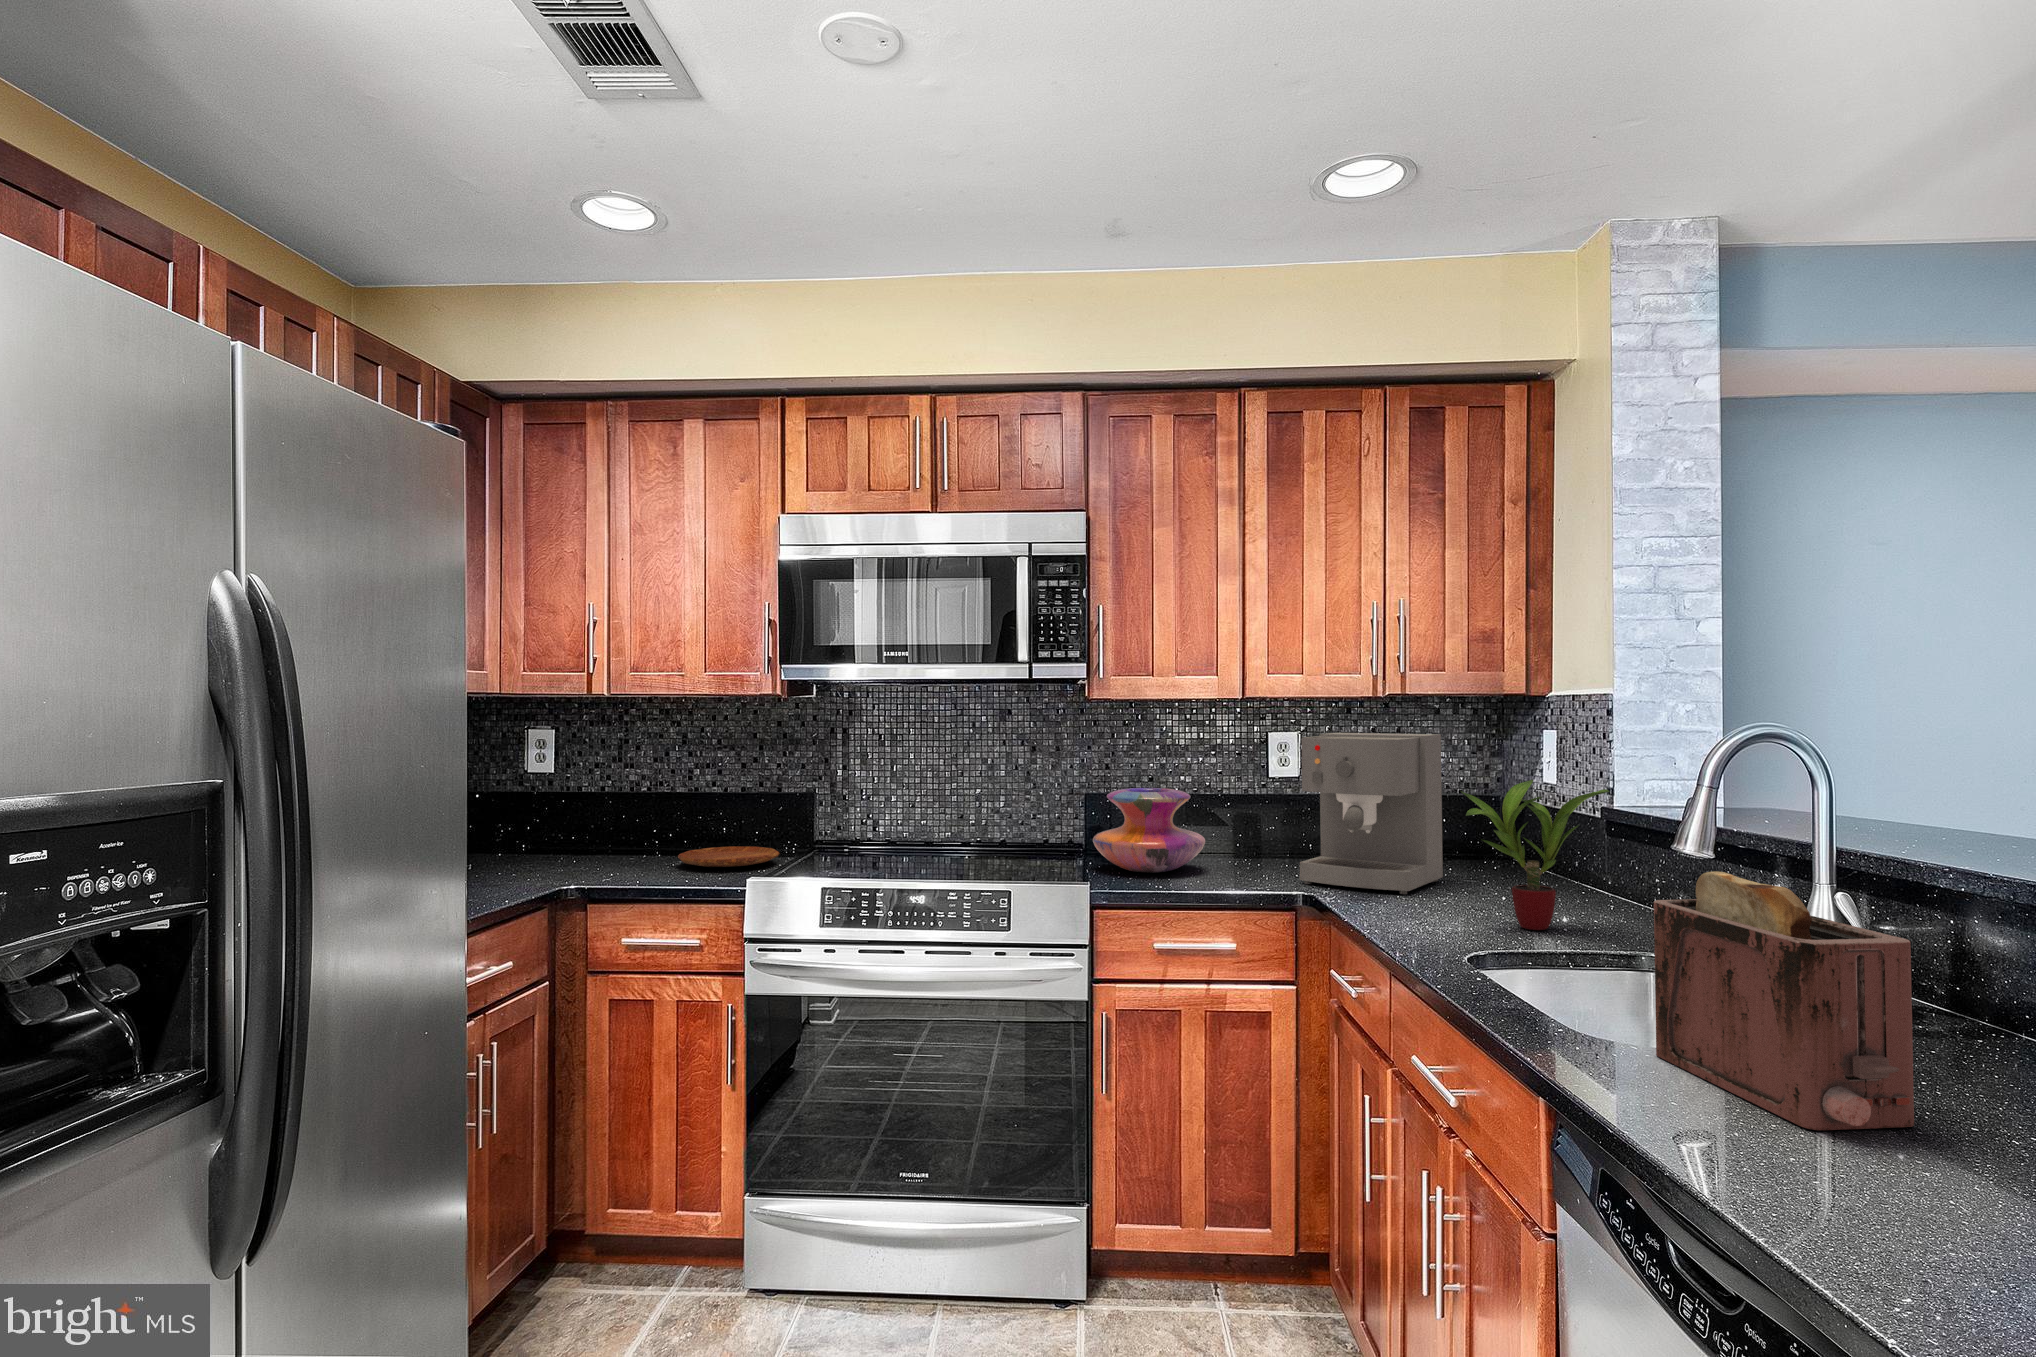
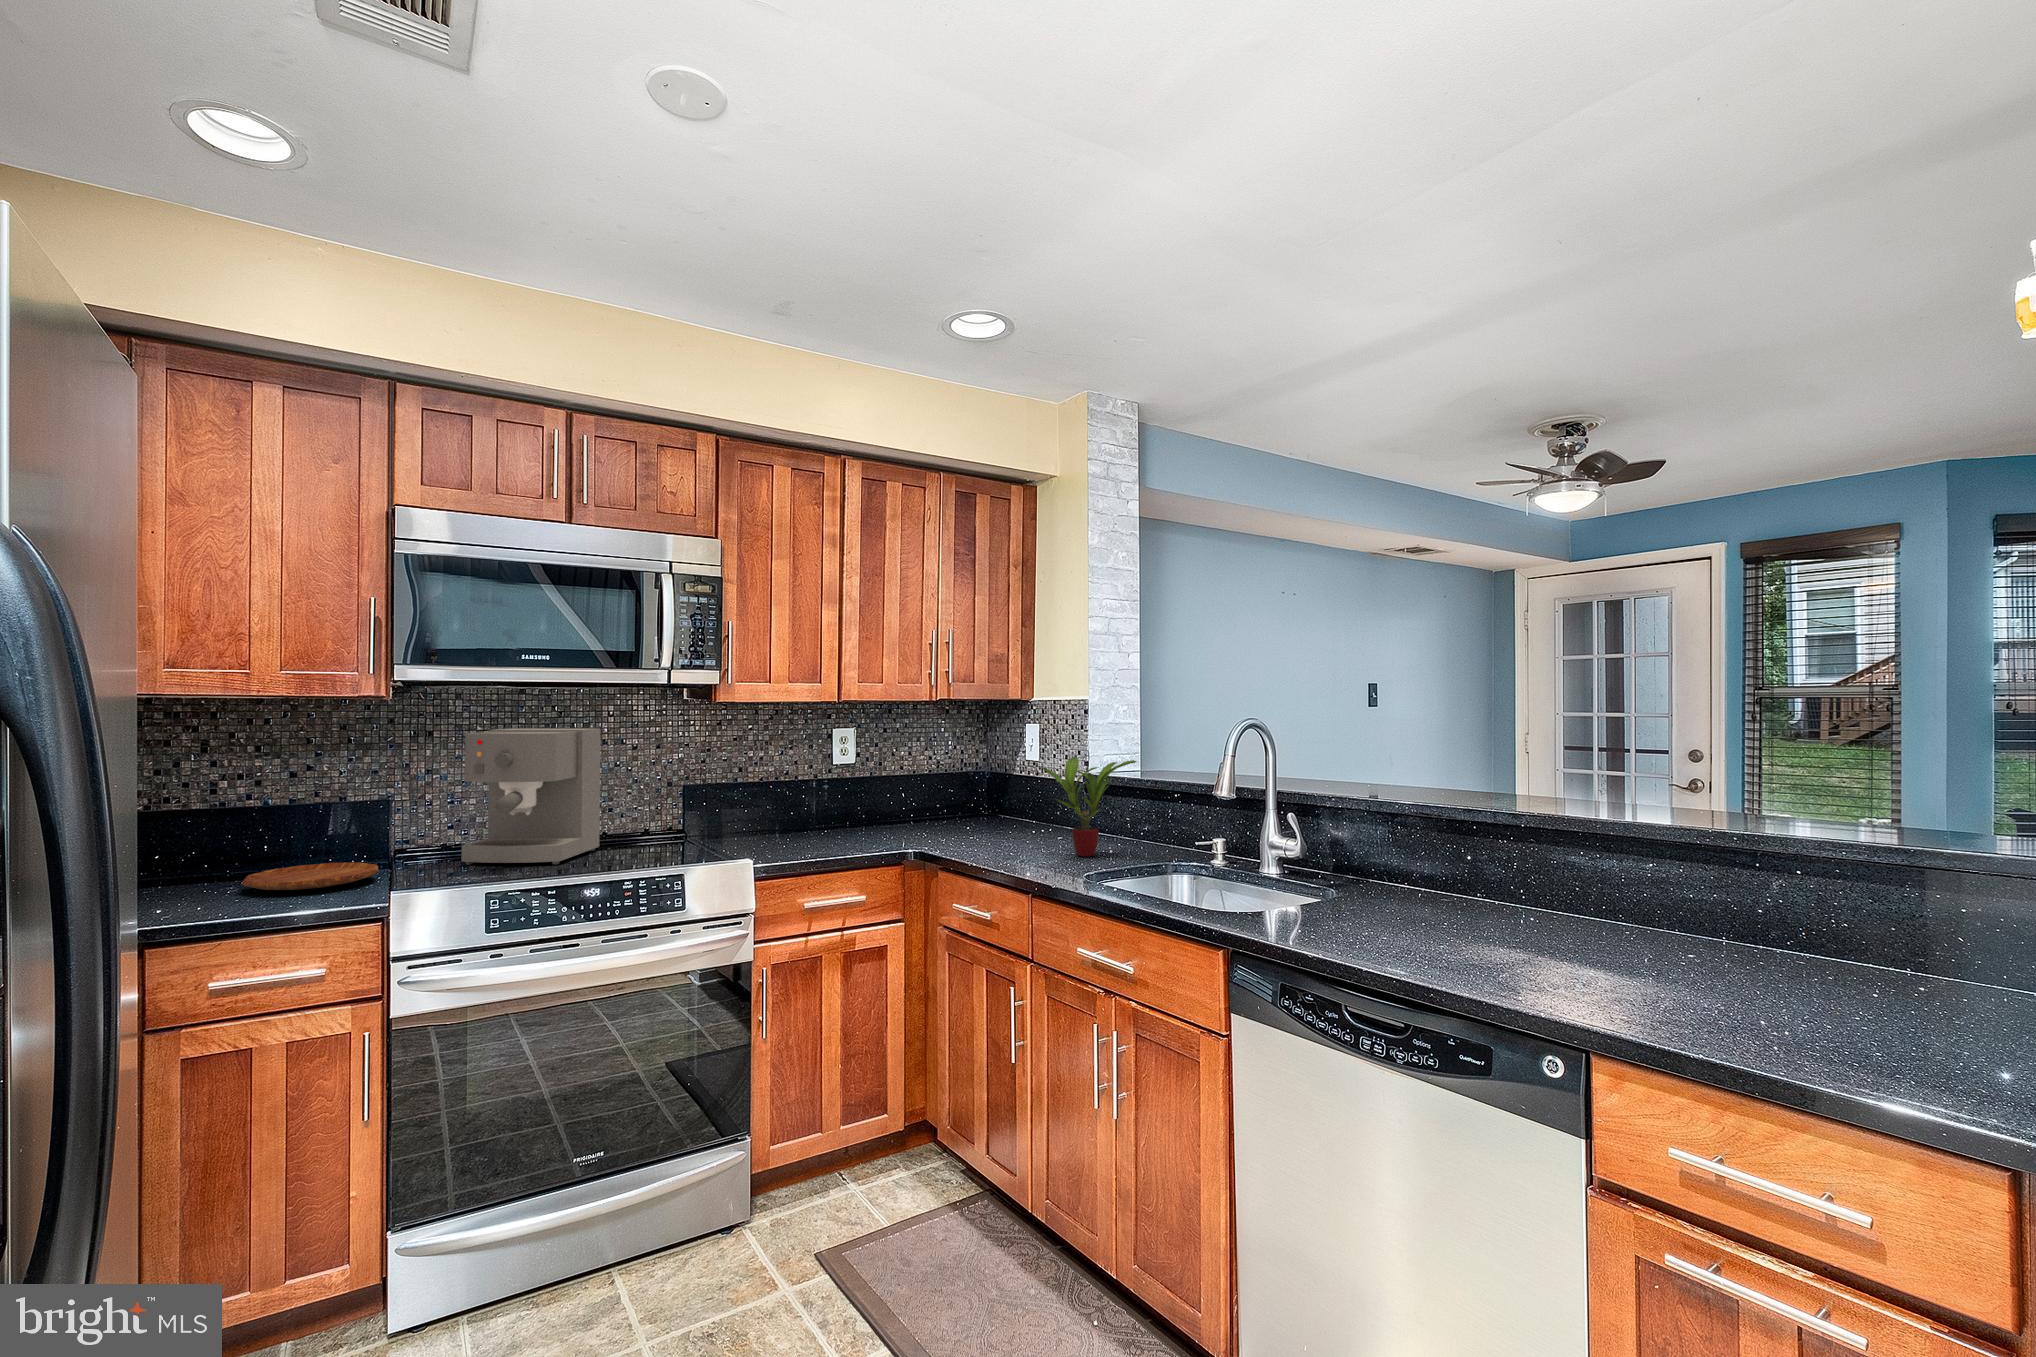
coffee maker: present [1300,733,1443,894] -> present [461,728,600,865]
decorative vase: present [1093,788,1205,873] -> none [717,776,814,848]
toaster: present [1654,871,1914,1130] -> none [1263,803,1410,937]

